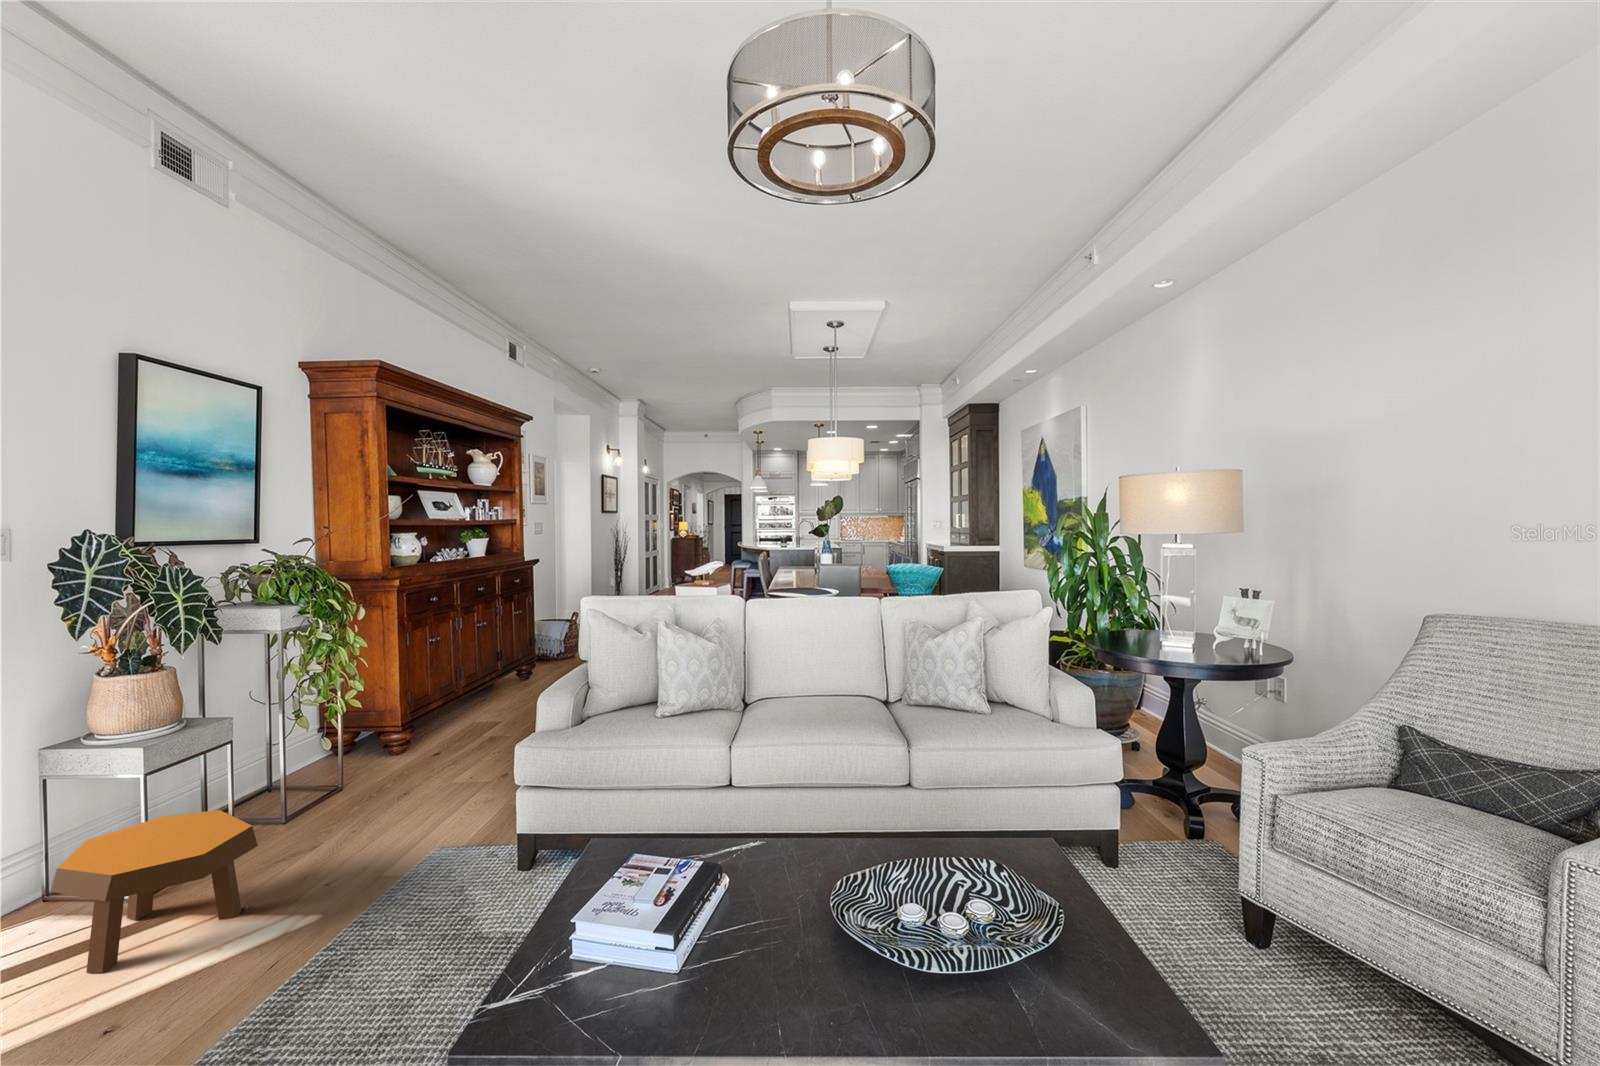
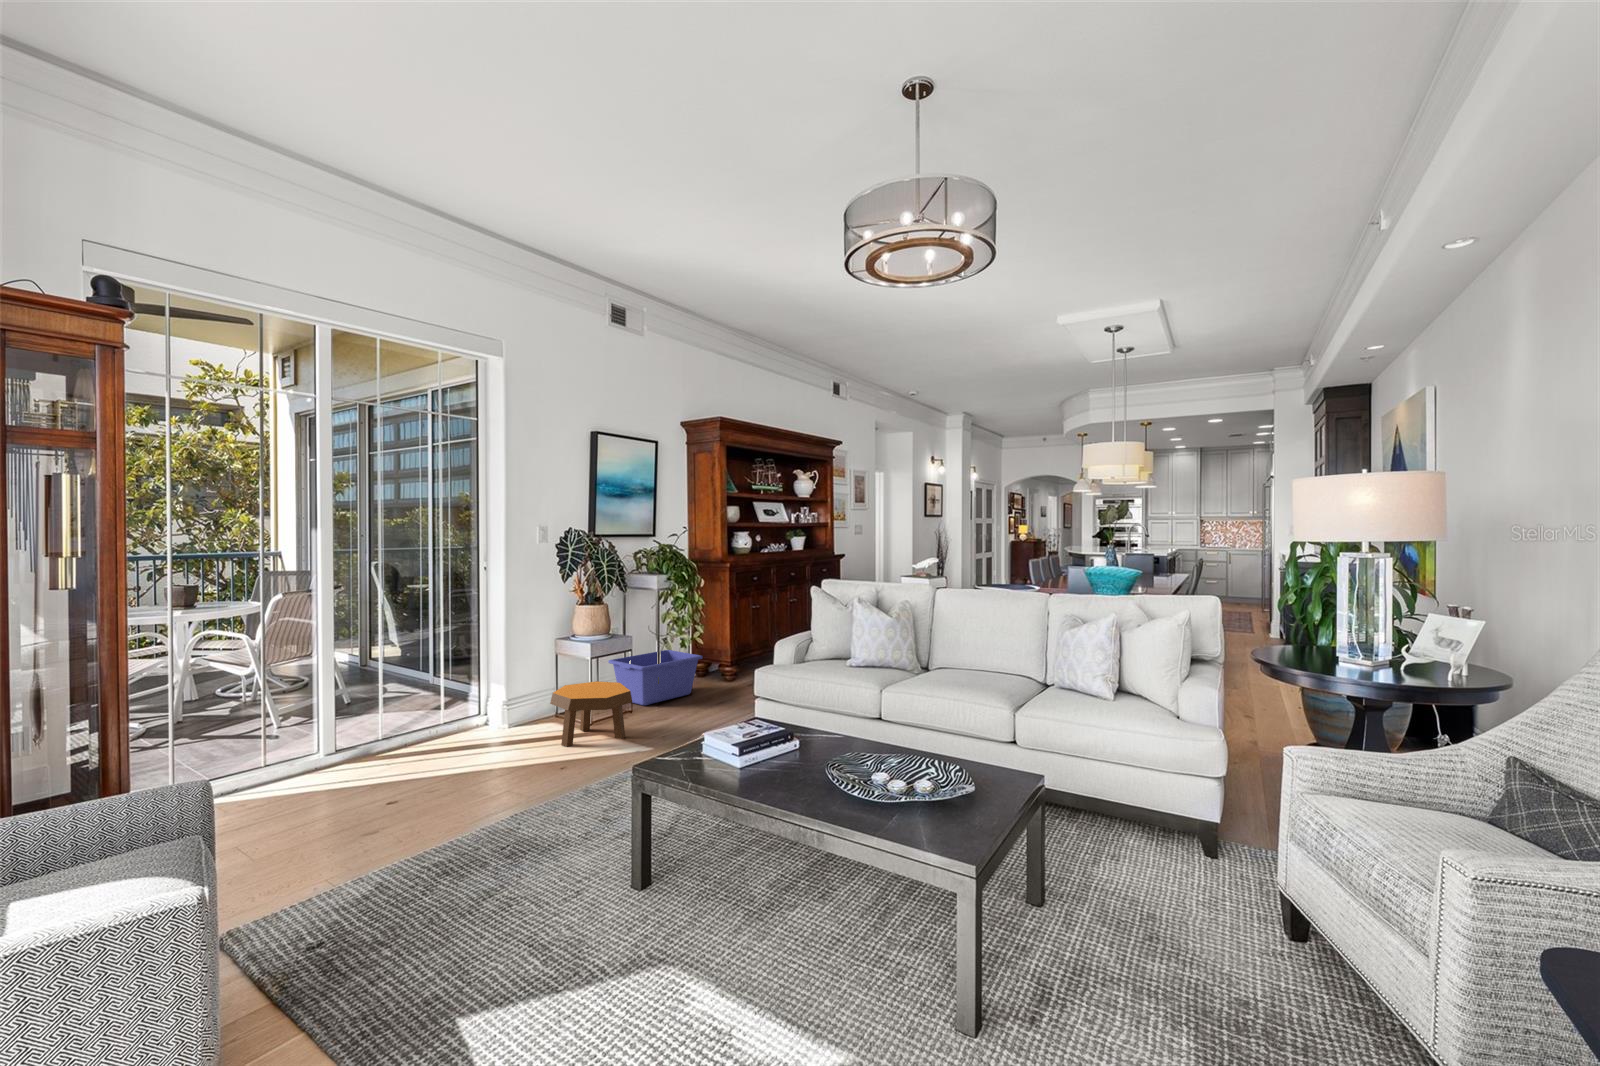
storage bin: none [175,723,363,830] -> present [608,650,703,705]

